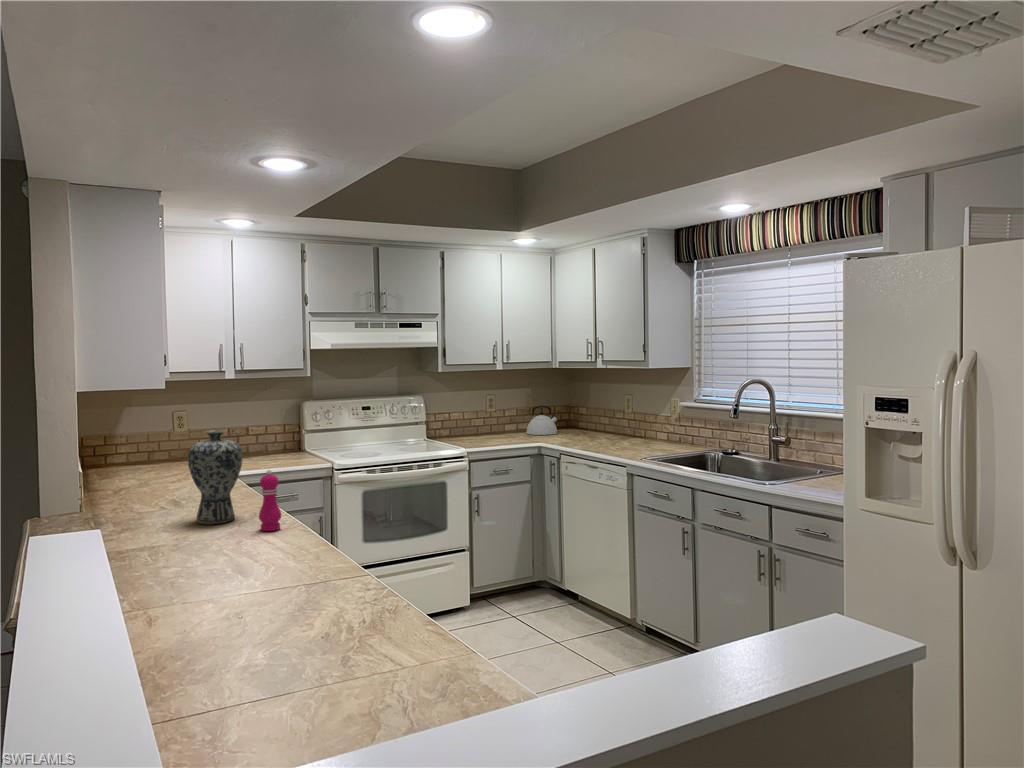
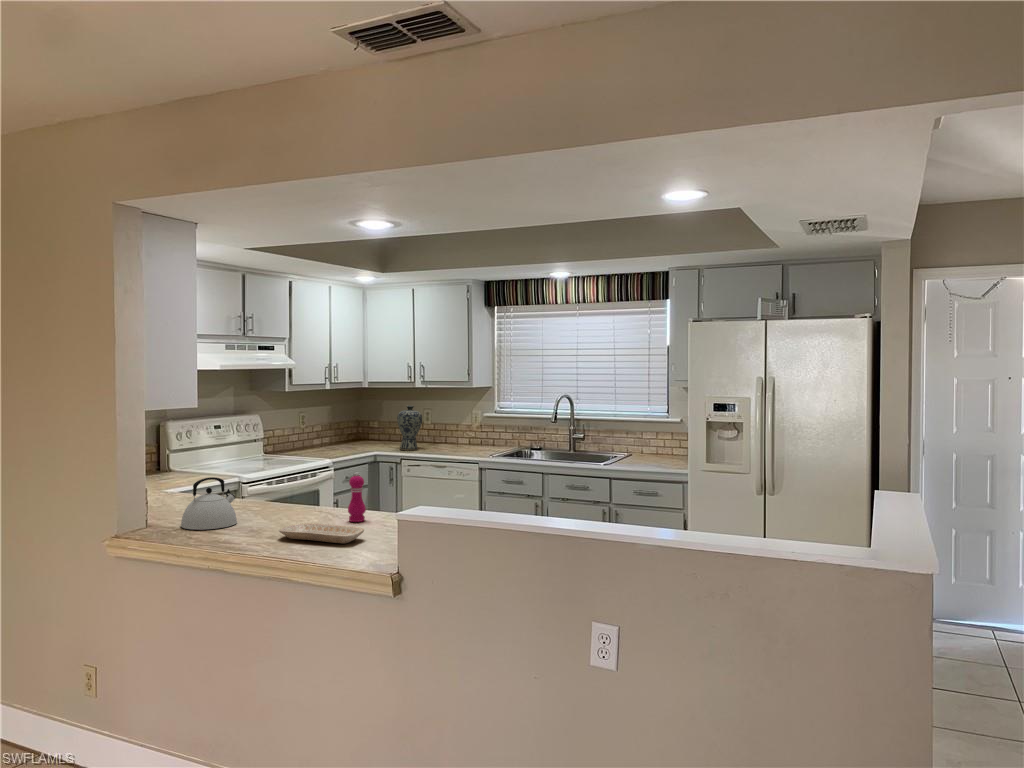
kettle: present [526,406,558,435] -> present [181,477,237,530]
vase: present [188,430,243,524] -> present [397,406,422,451]
tray: none [136,526,202,559] -> present [279,523,364,543]

